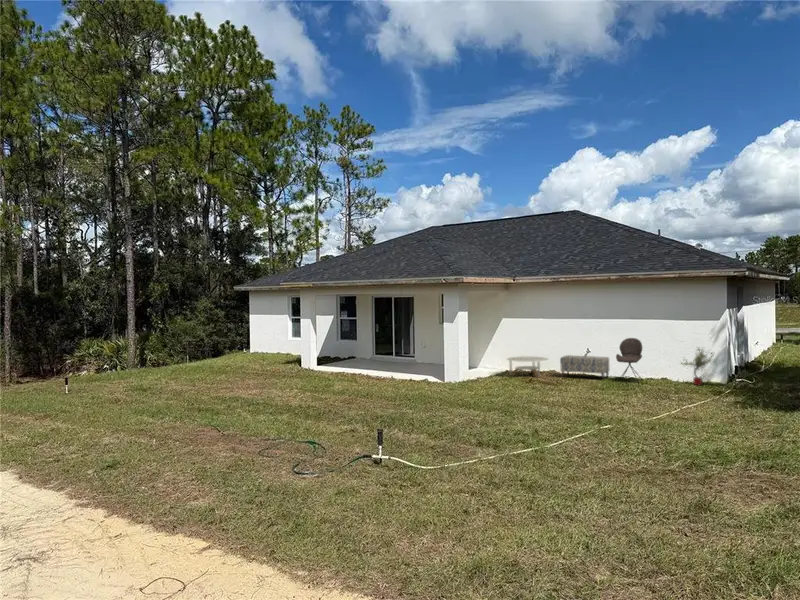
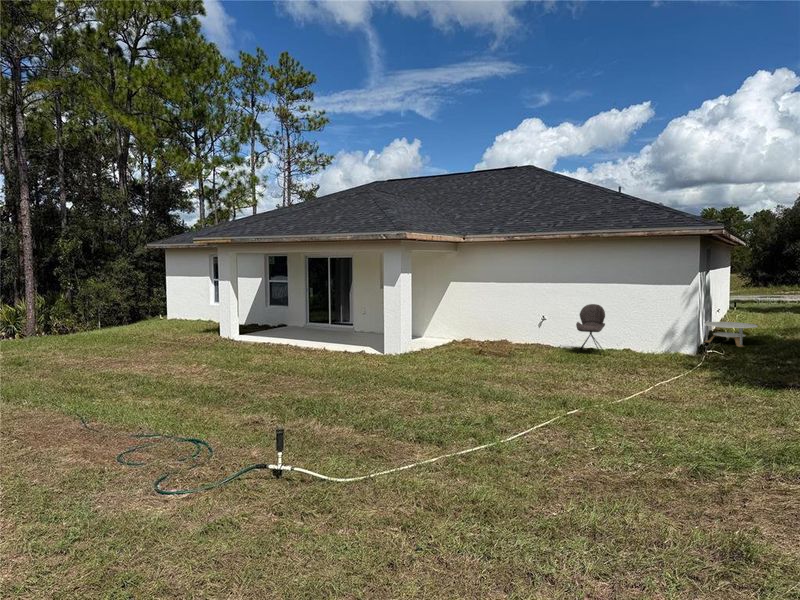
potted tree: present [681,349,714,385] -> none [646,314,686,357]
bench: present [560,355,609,380] -> none [514,323,568,351]
round table: present [508,356,548,378] -> present [704,322,758,347]

